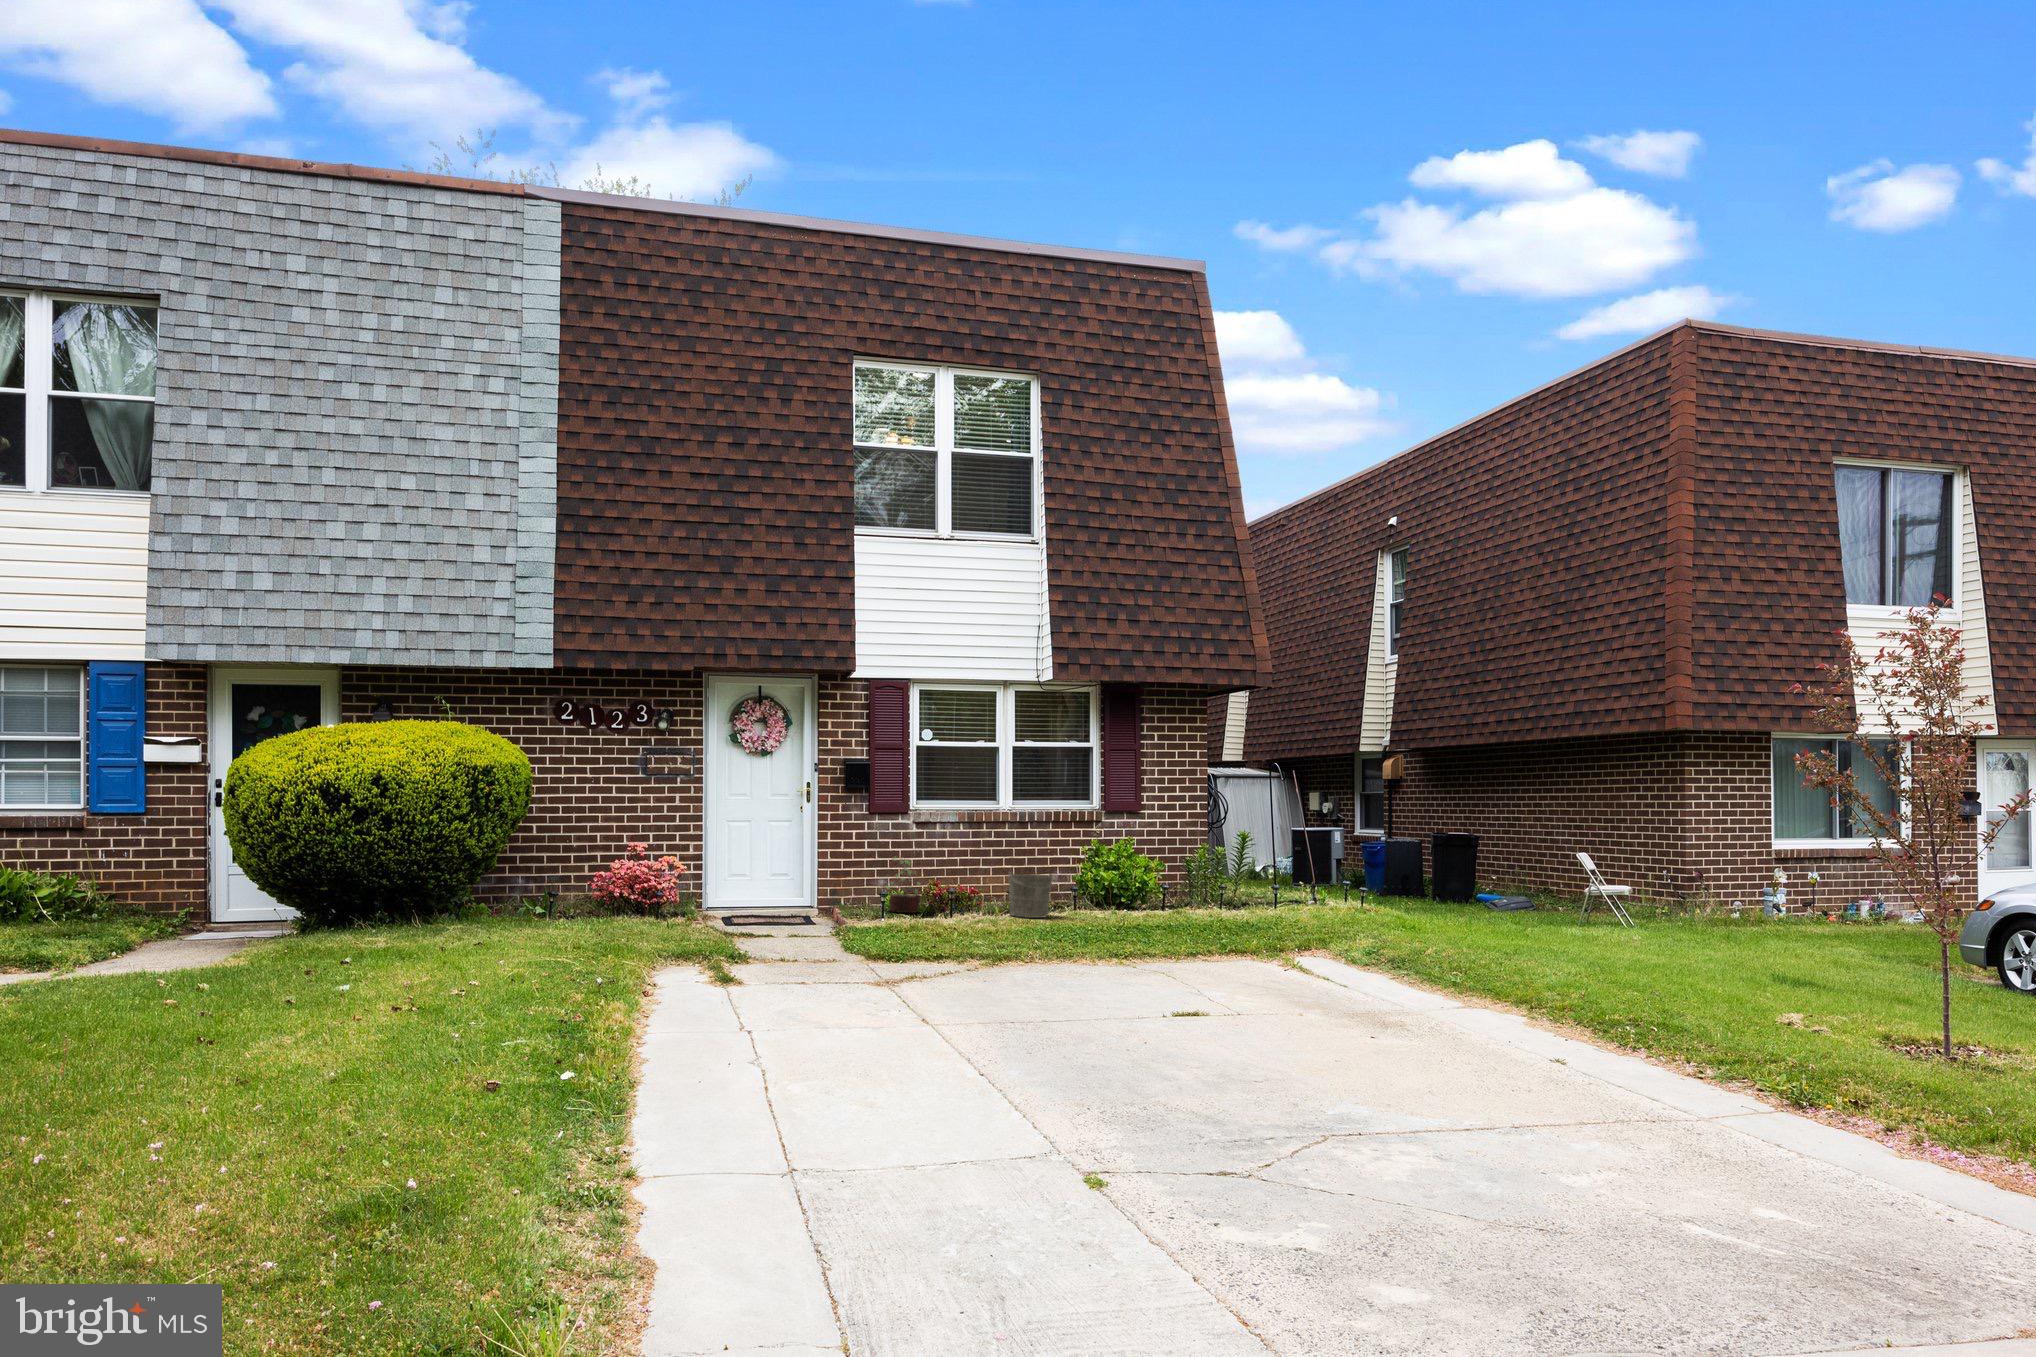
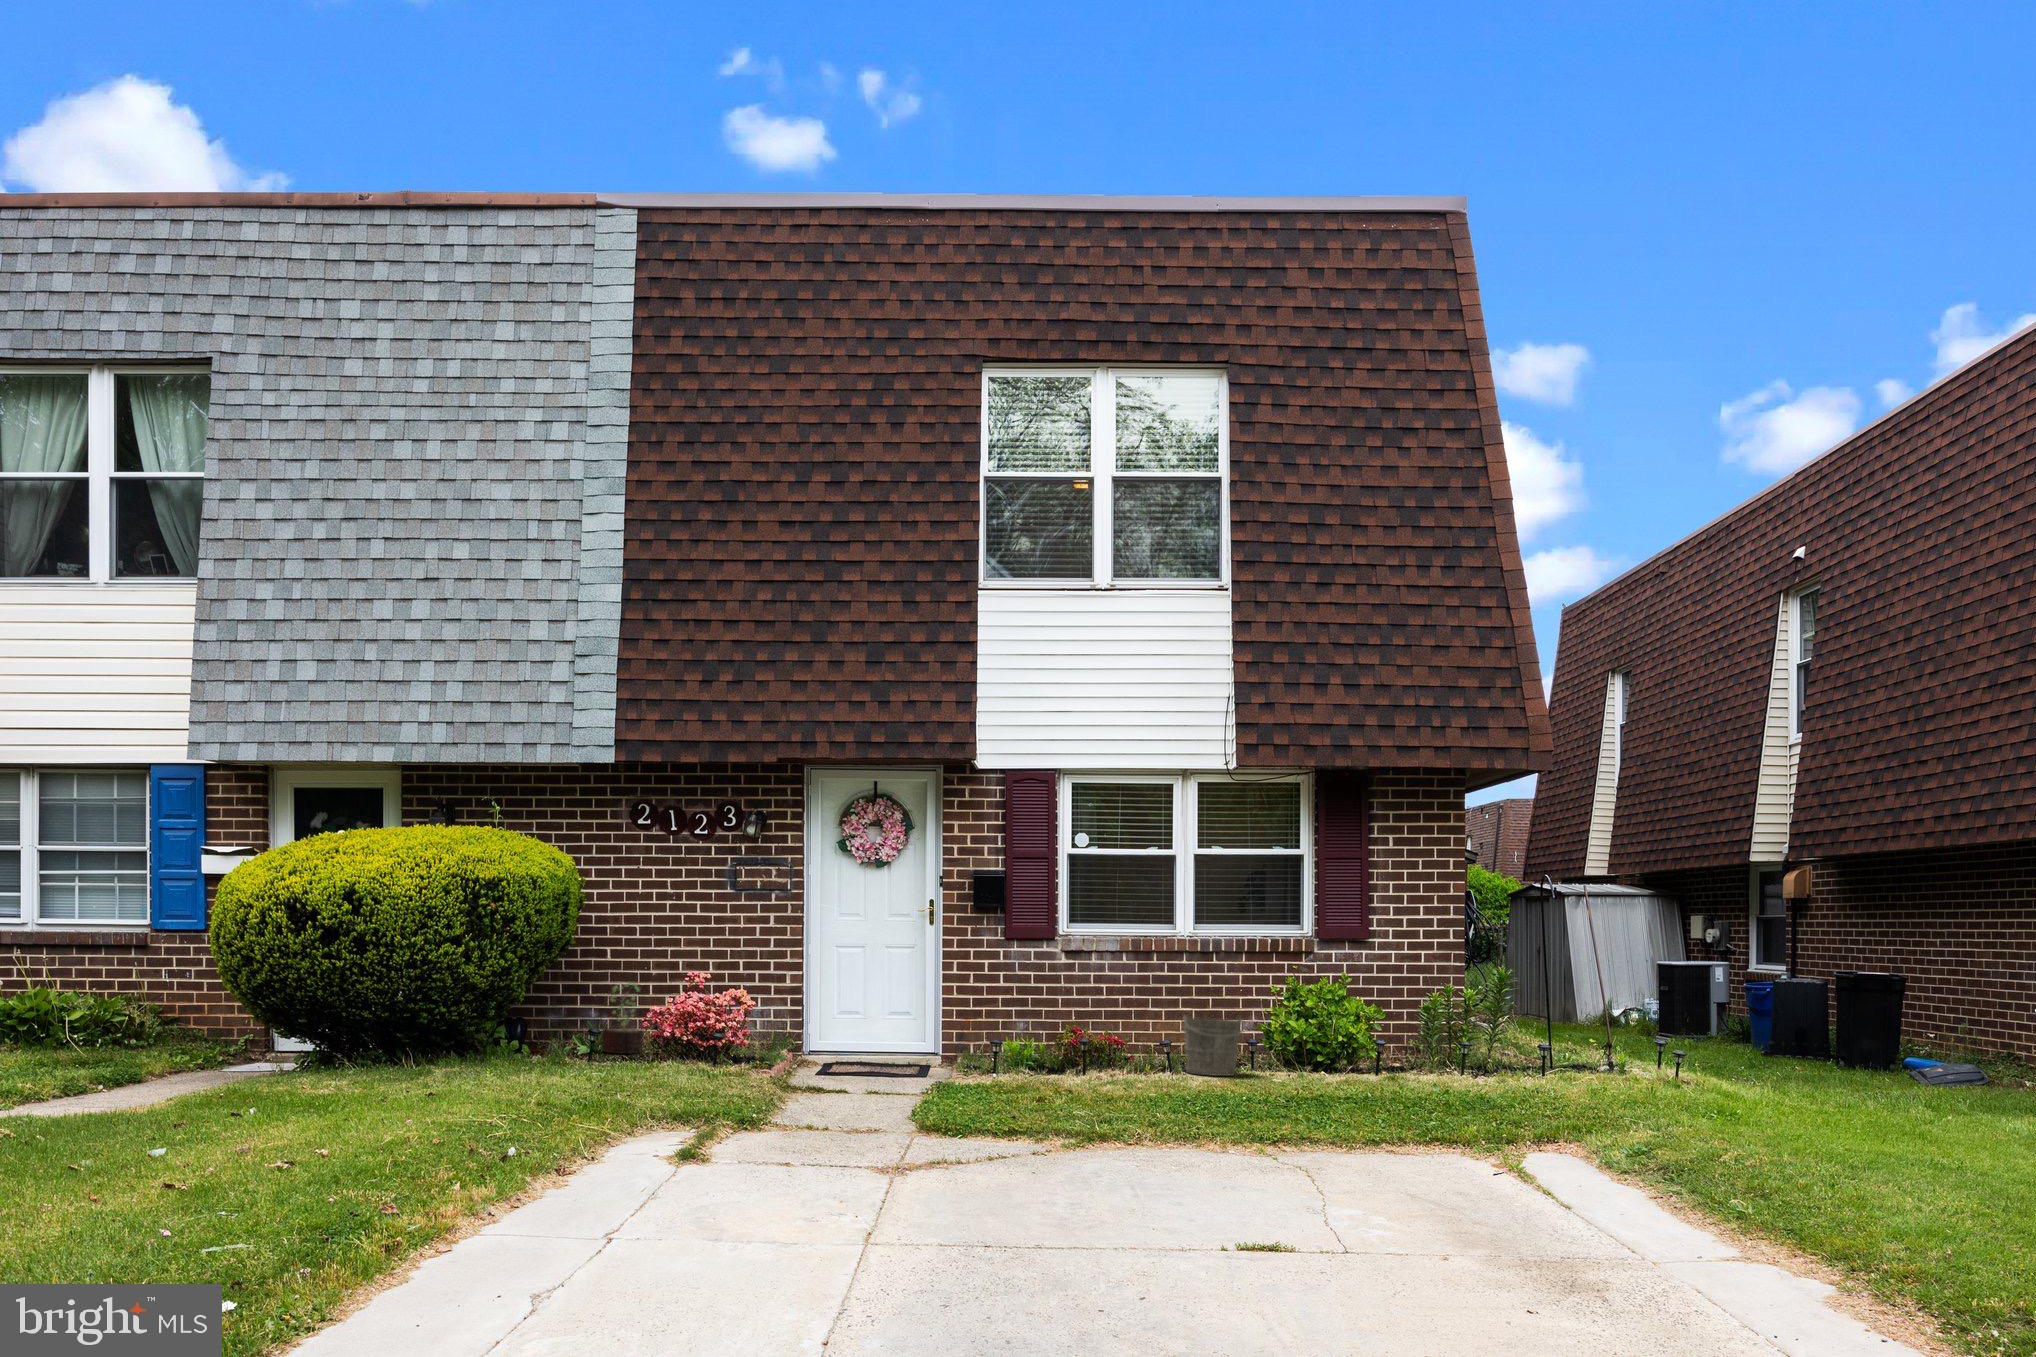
decorative plant: present [884,856,921,913] -> present [601,982,644,1054]

